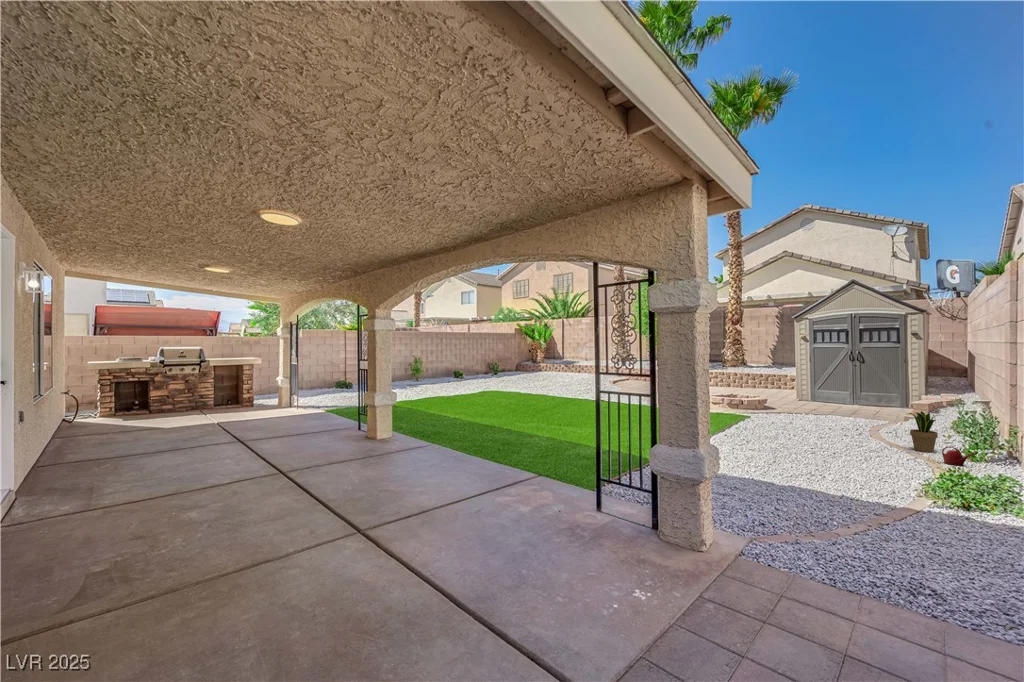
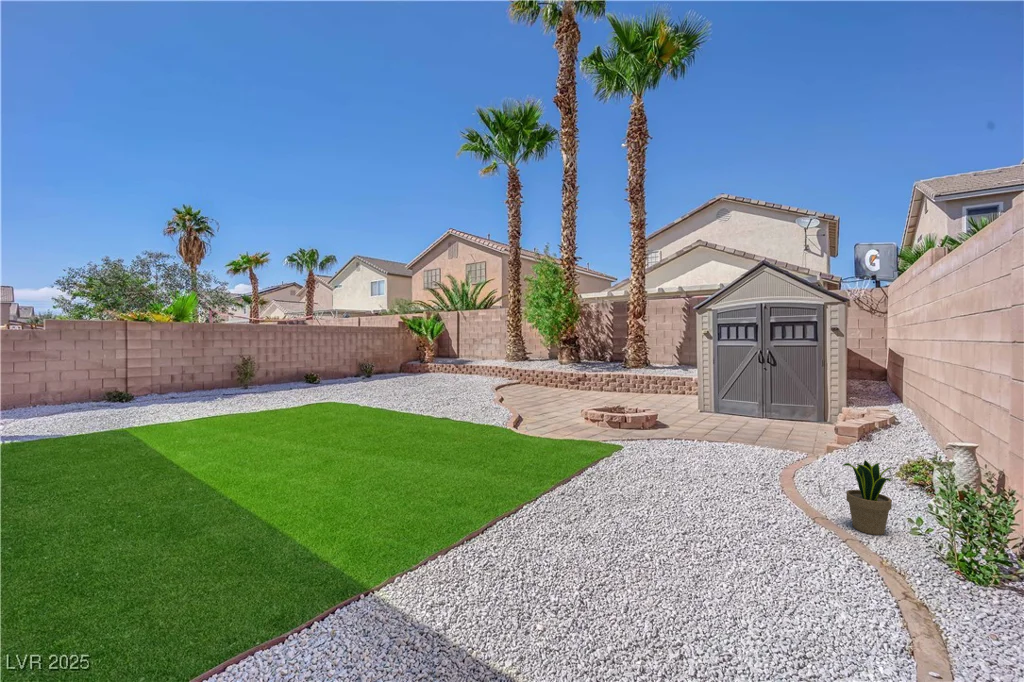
watering can: present [942,446,977,466] -> none [909,542,979,585]

